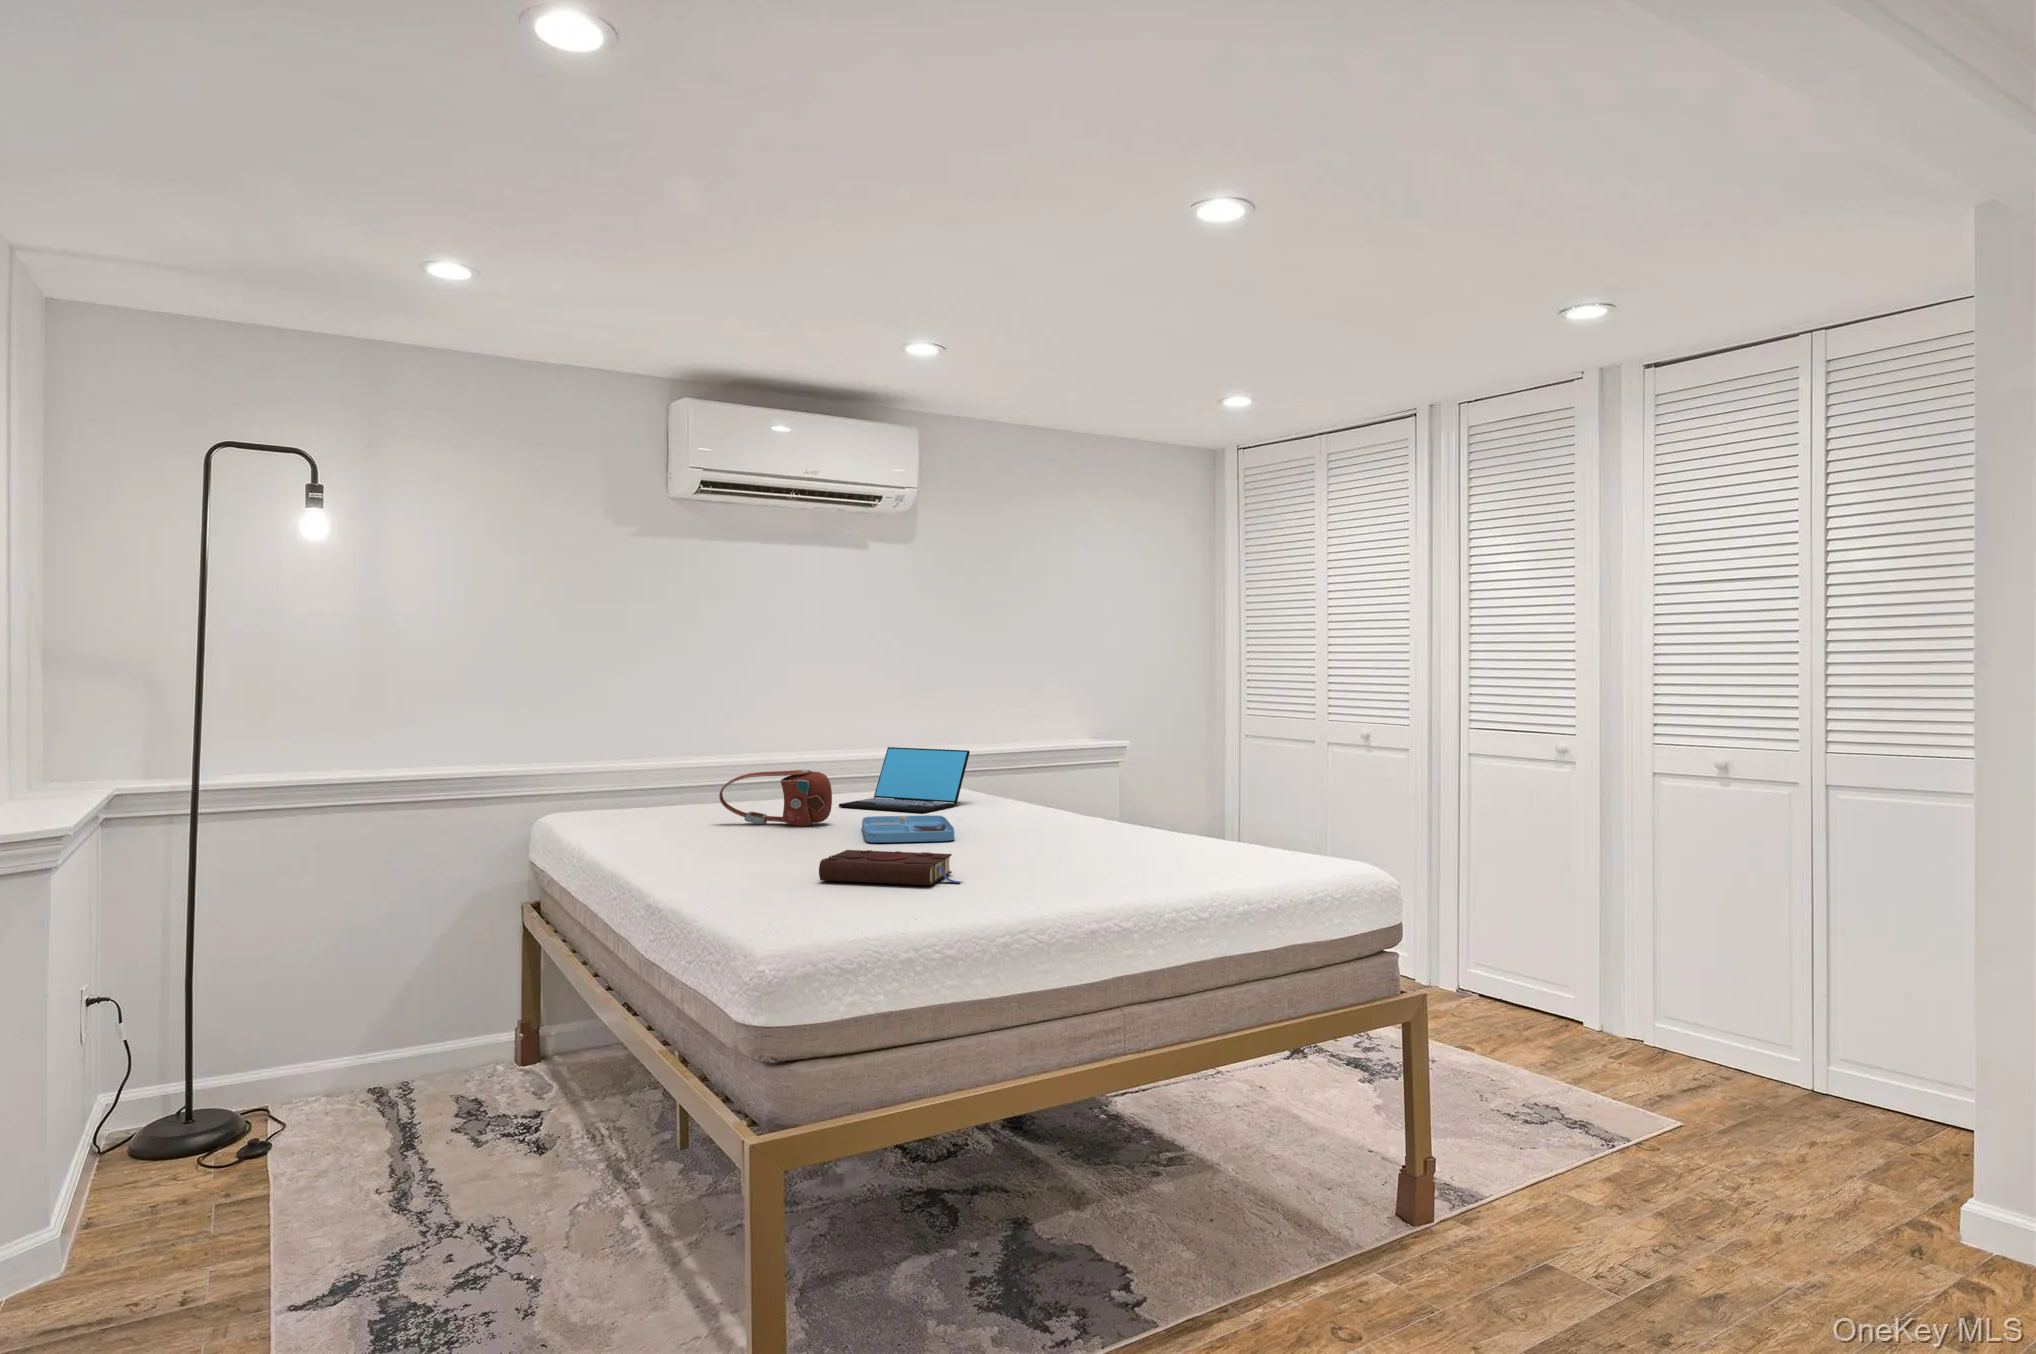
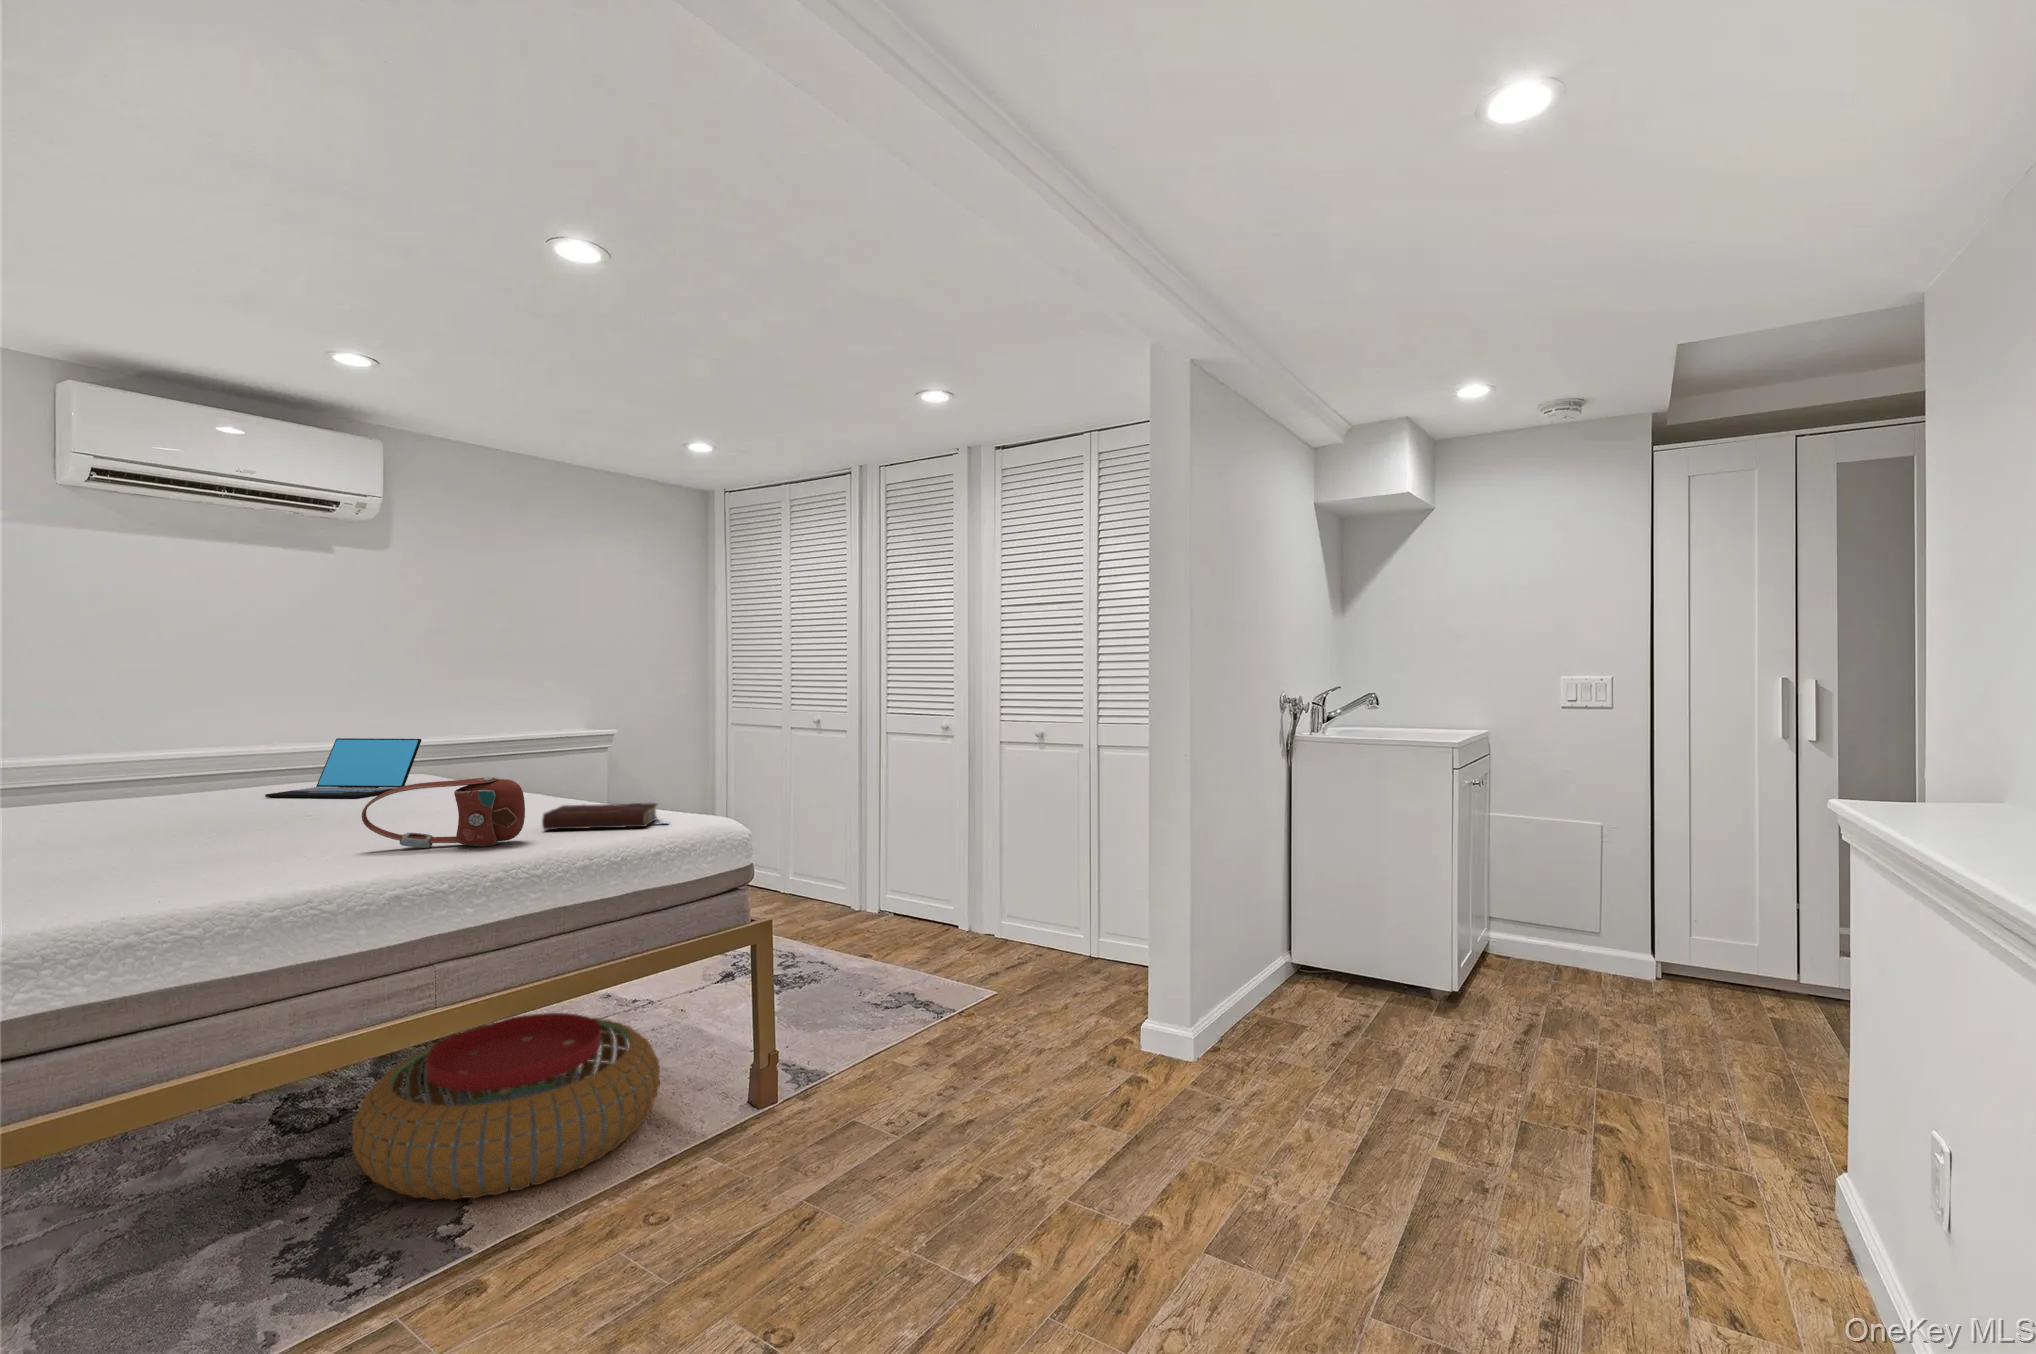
handbag: present [719,769,832,826] -> present [362,777,525,848]
tray: present [862,815,955,843] -> none [248,799,364,827]
book: present [819,850,961,885] -> present [542,803,657,830]
pouf: none [998,1071,1297,1269] -> present [352,1013,660,1200]

